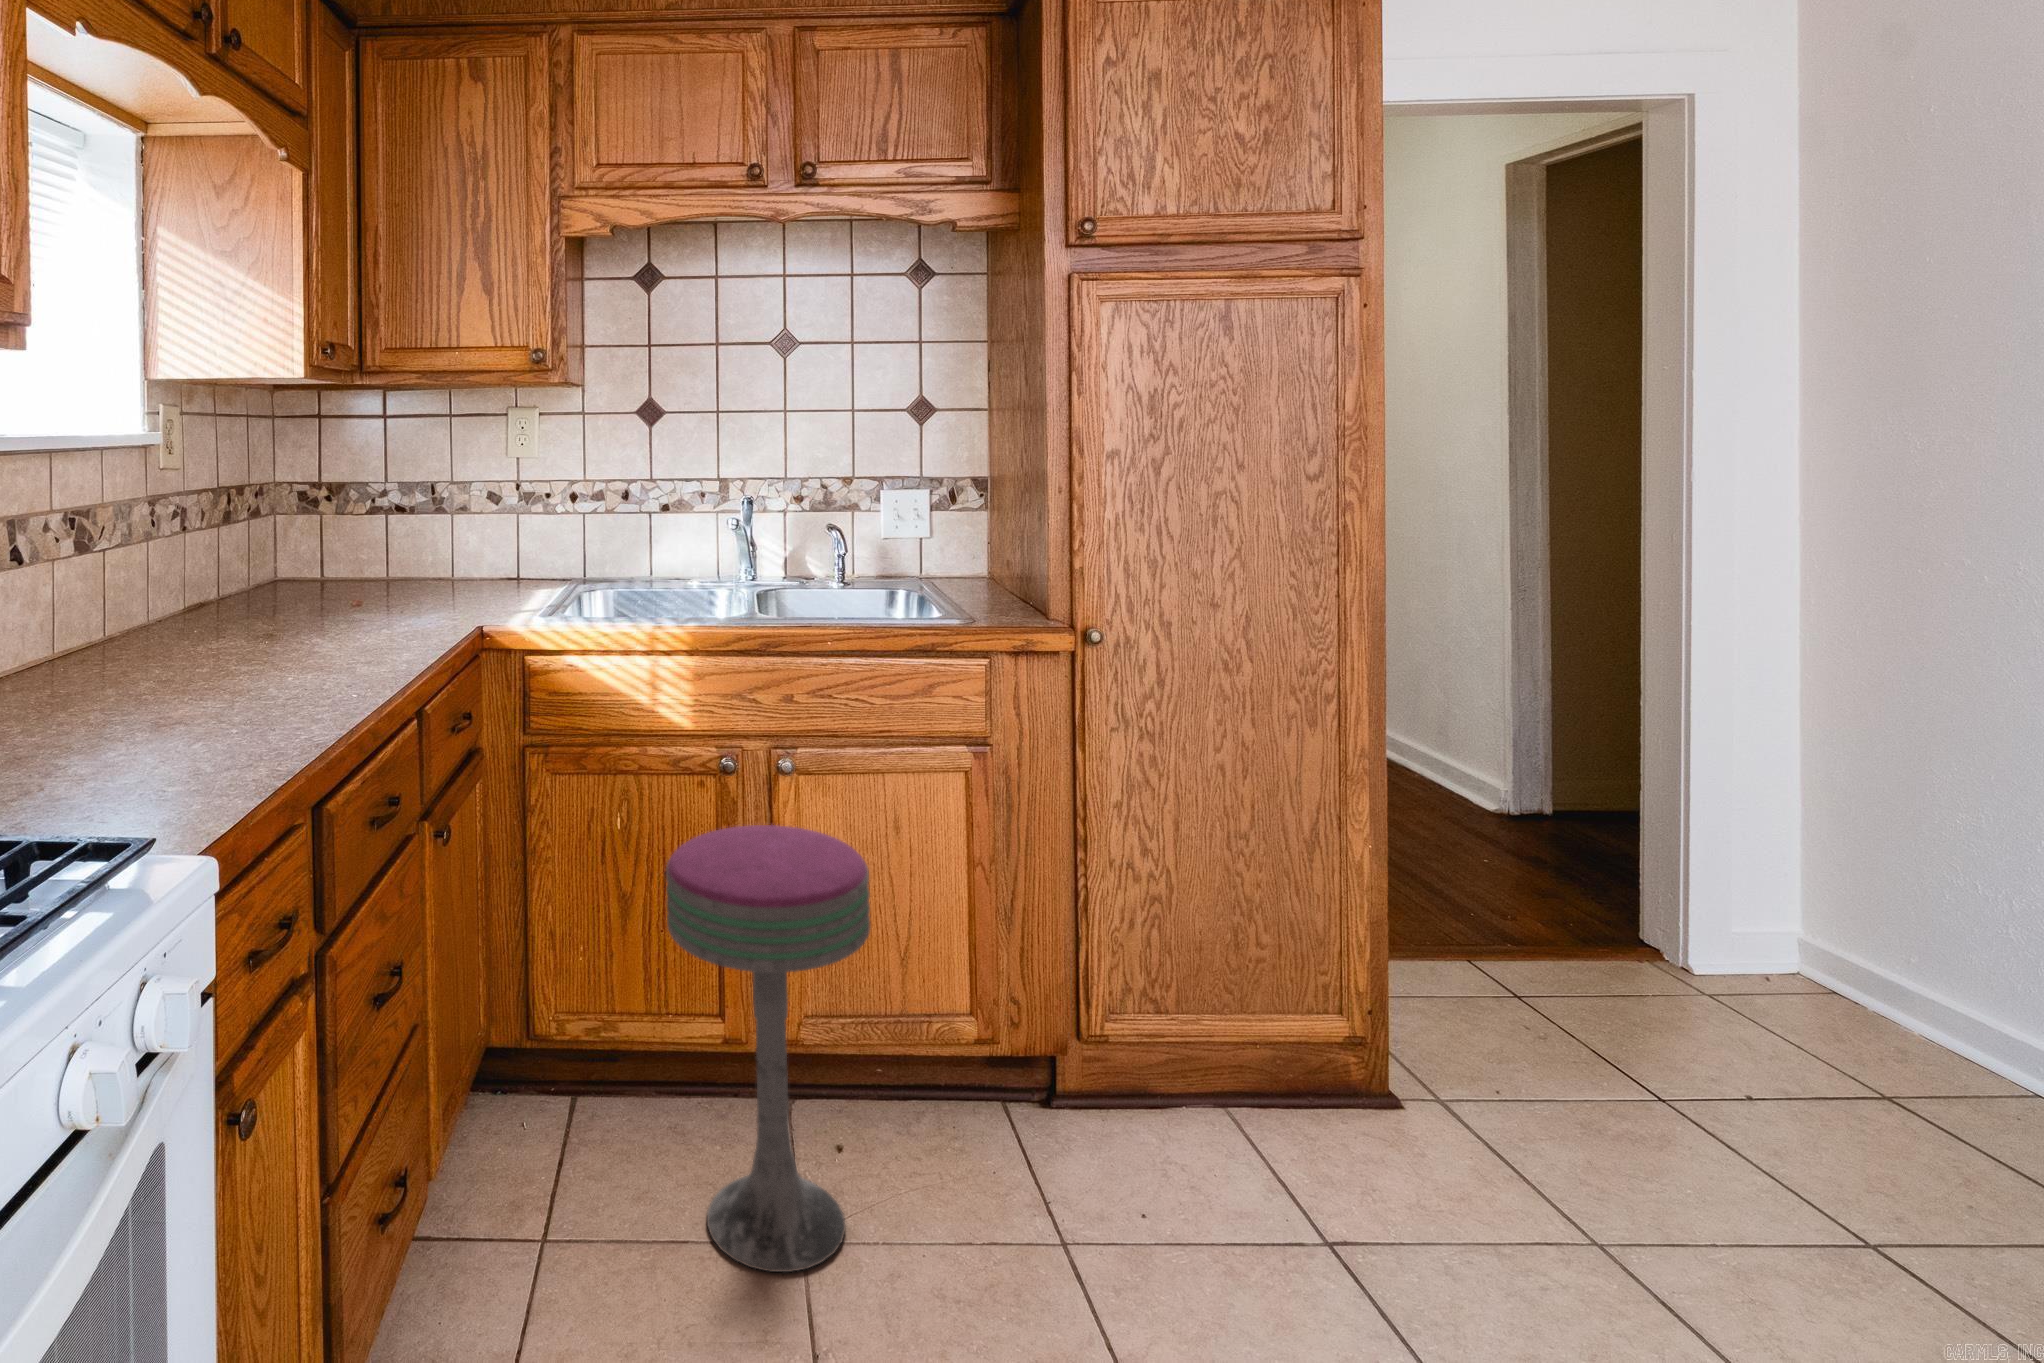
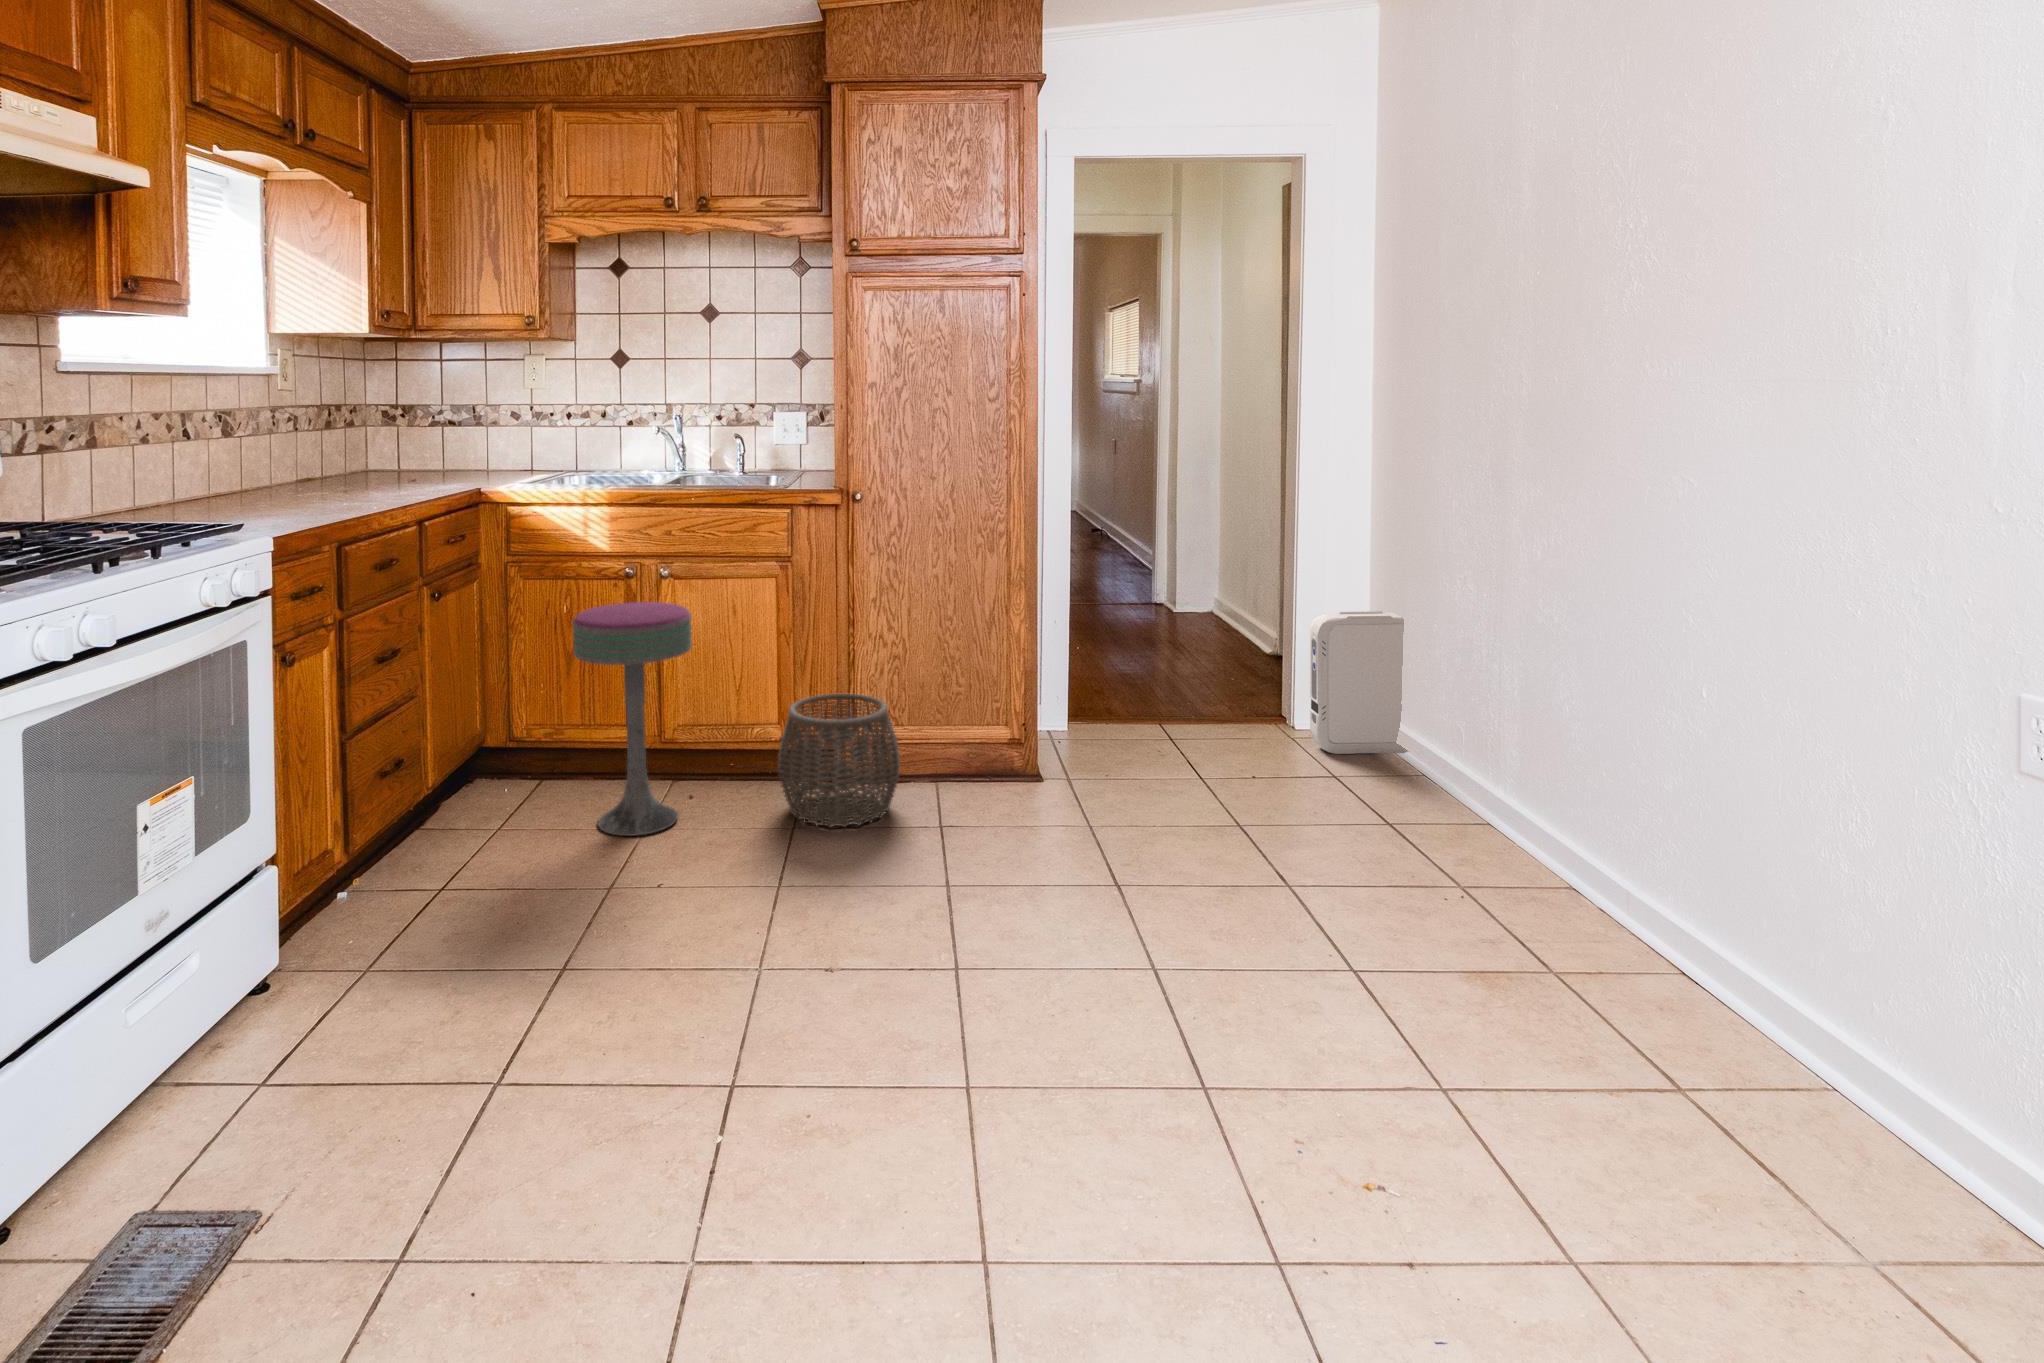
air purifier: none [1788,813,2005,1054] -> present [1310,611,1408,754]
woven basket: none [1004,977,1237,1258] -> present [778,694,900,827]

